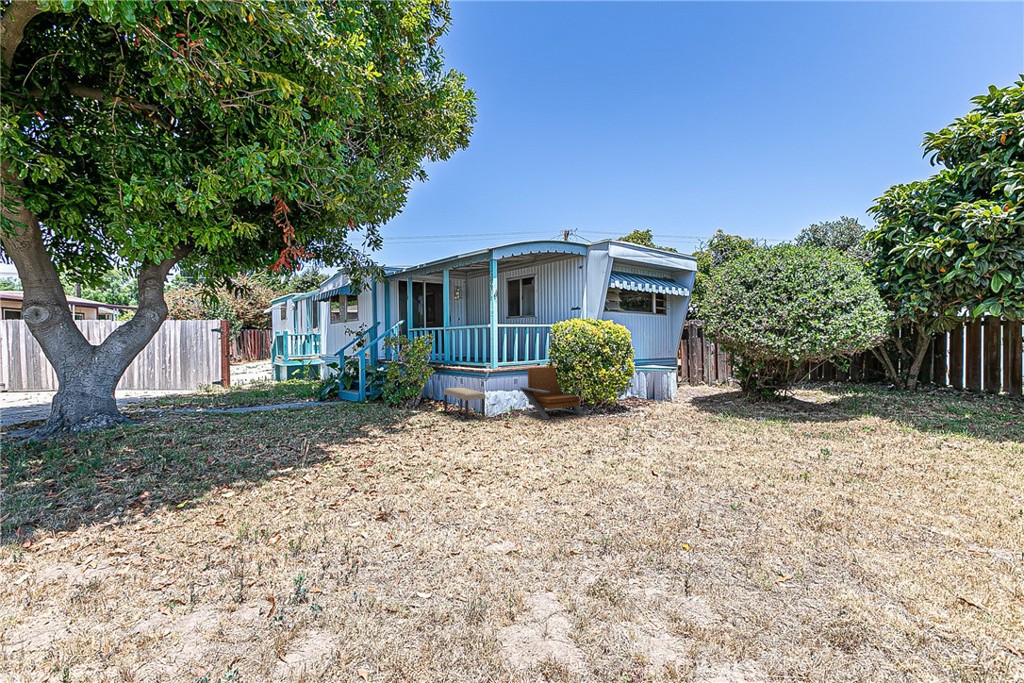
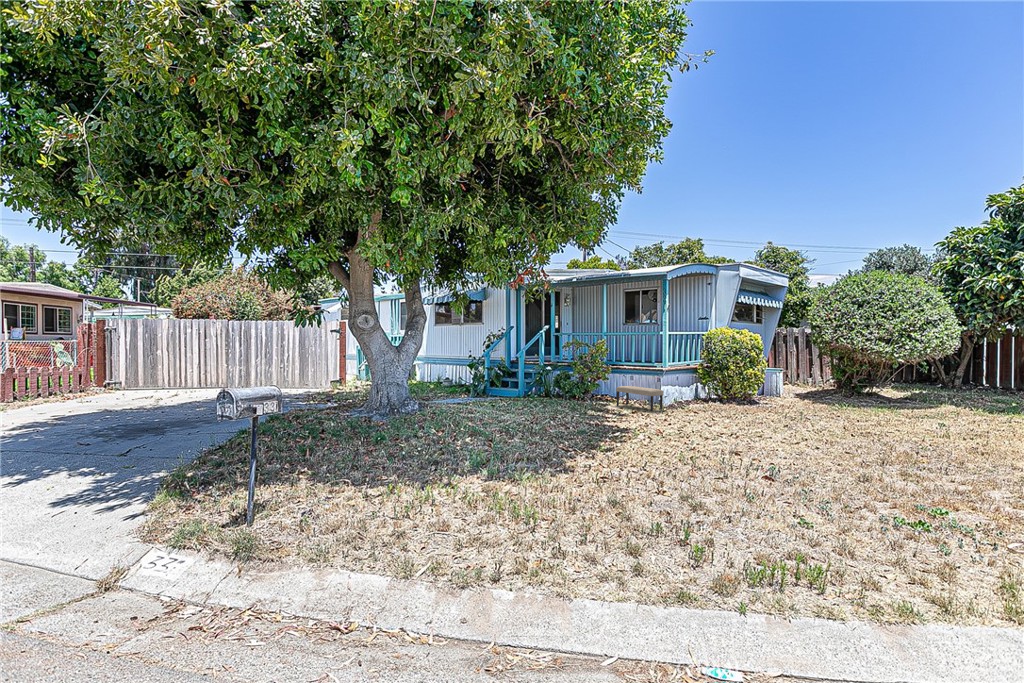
lounge chair: present [520,367,585,420] -> none [684,369,738,412]

